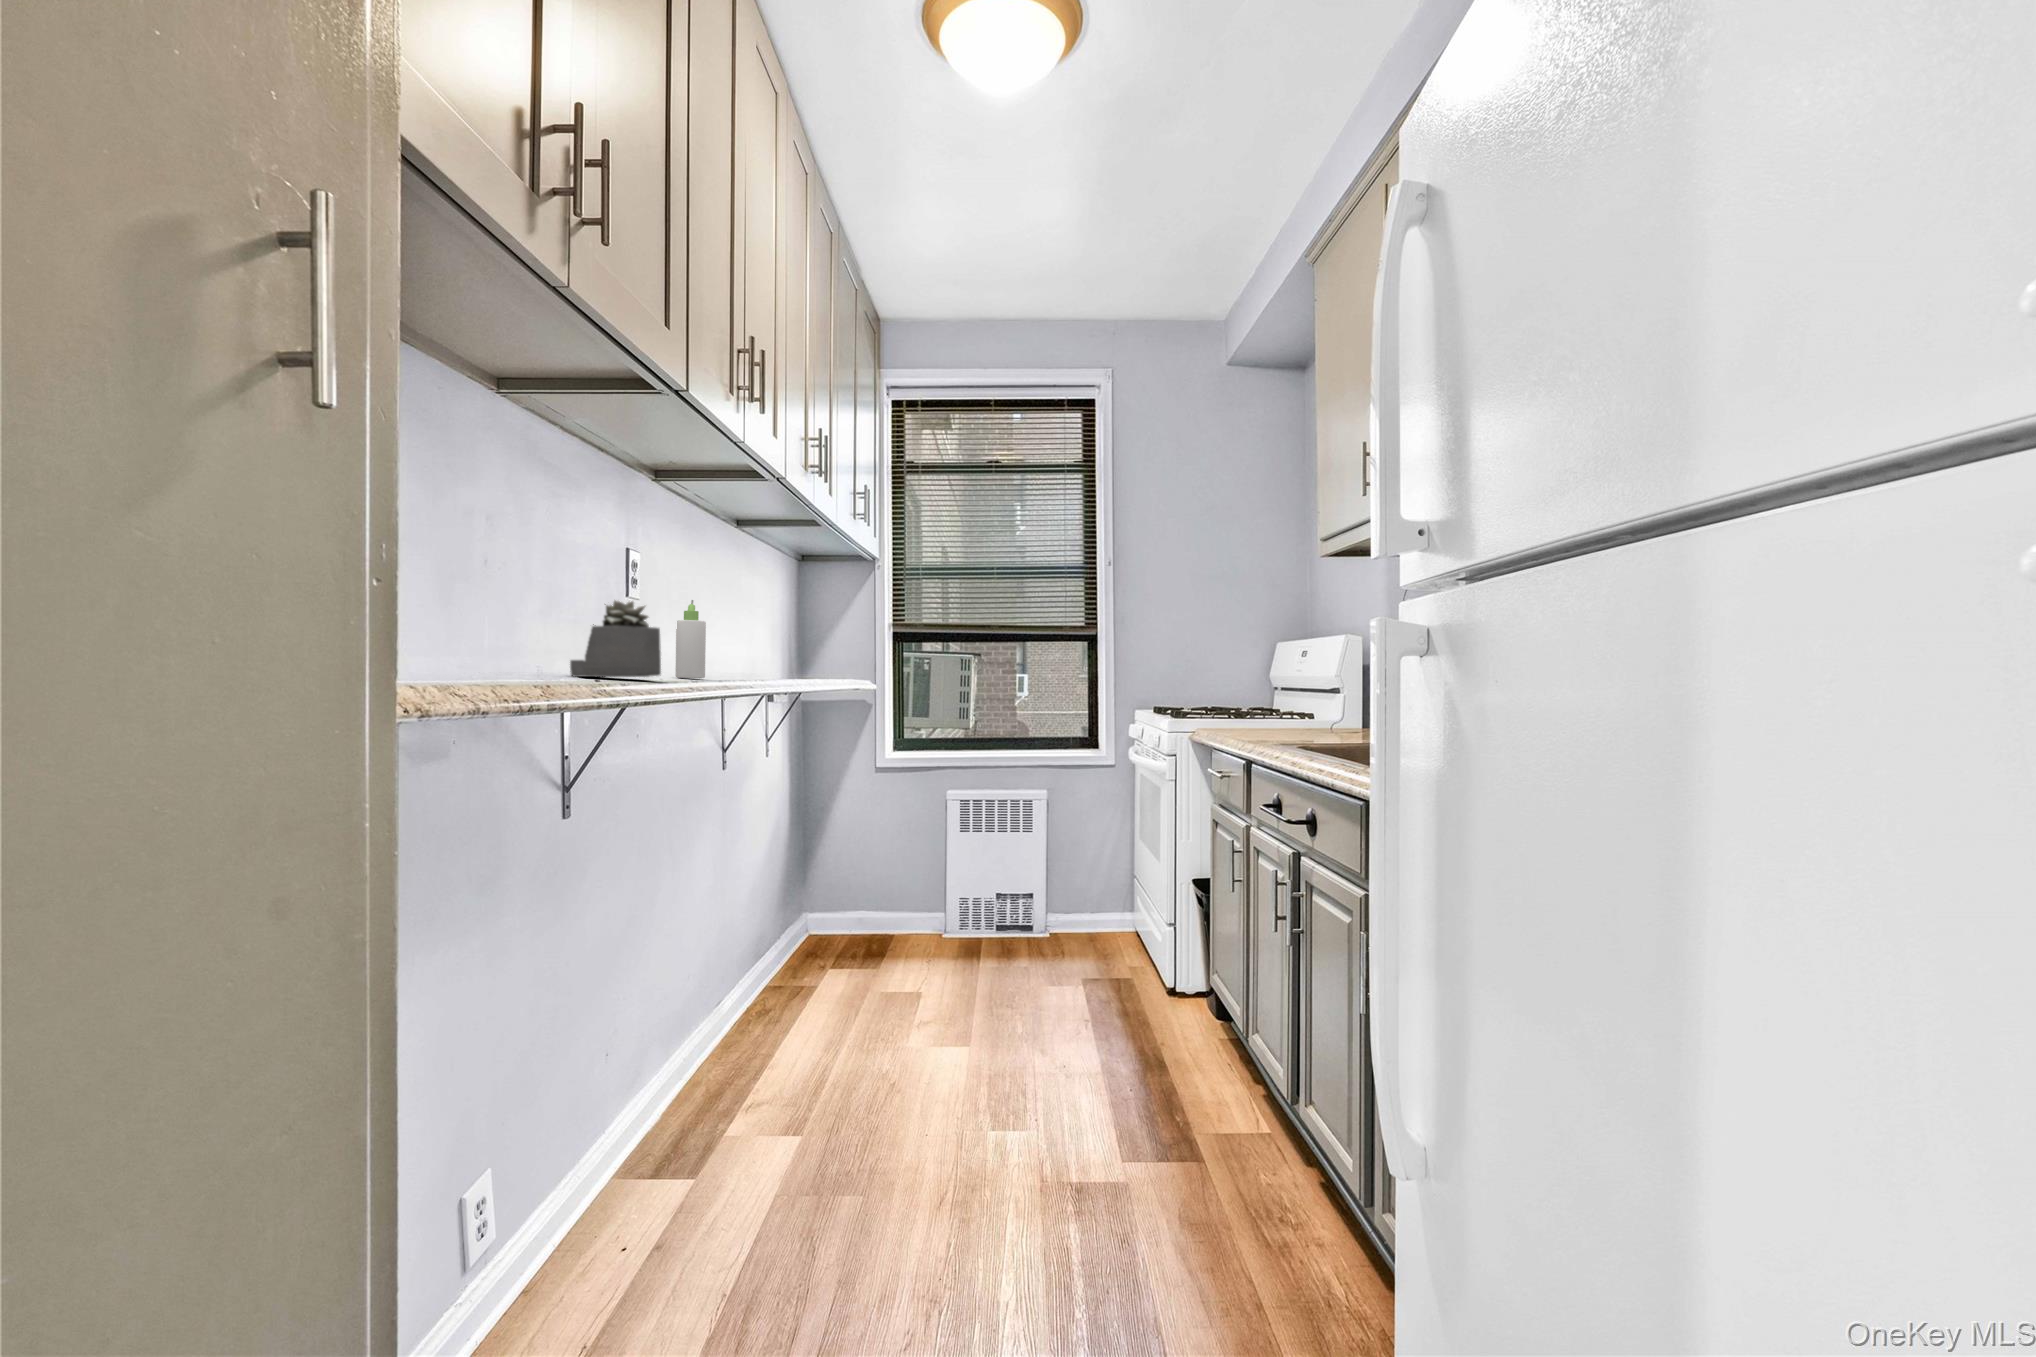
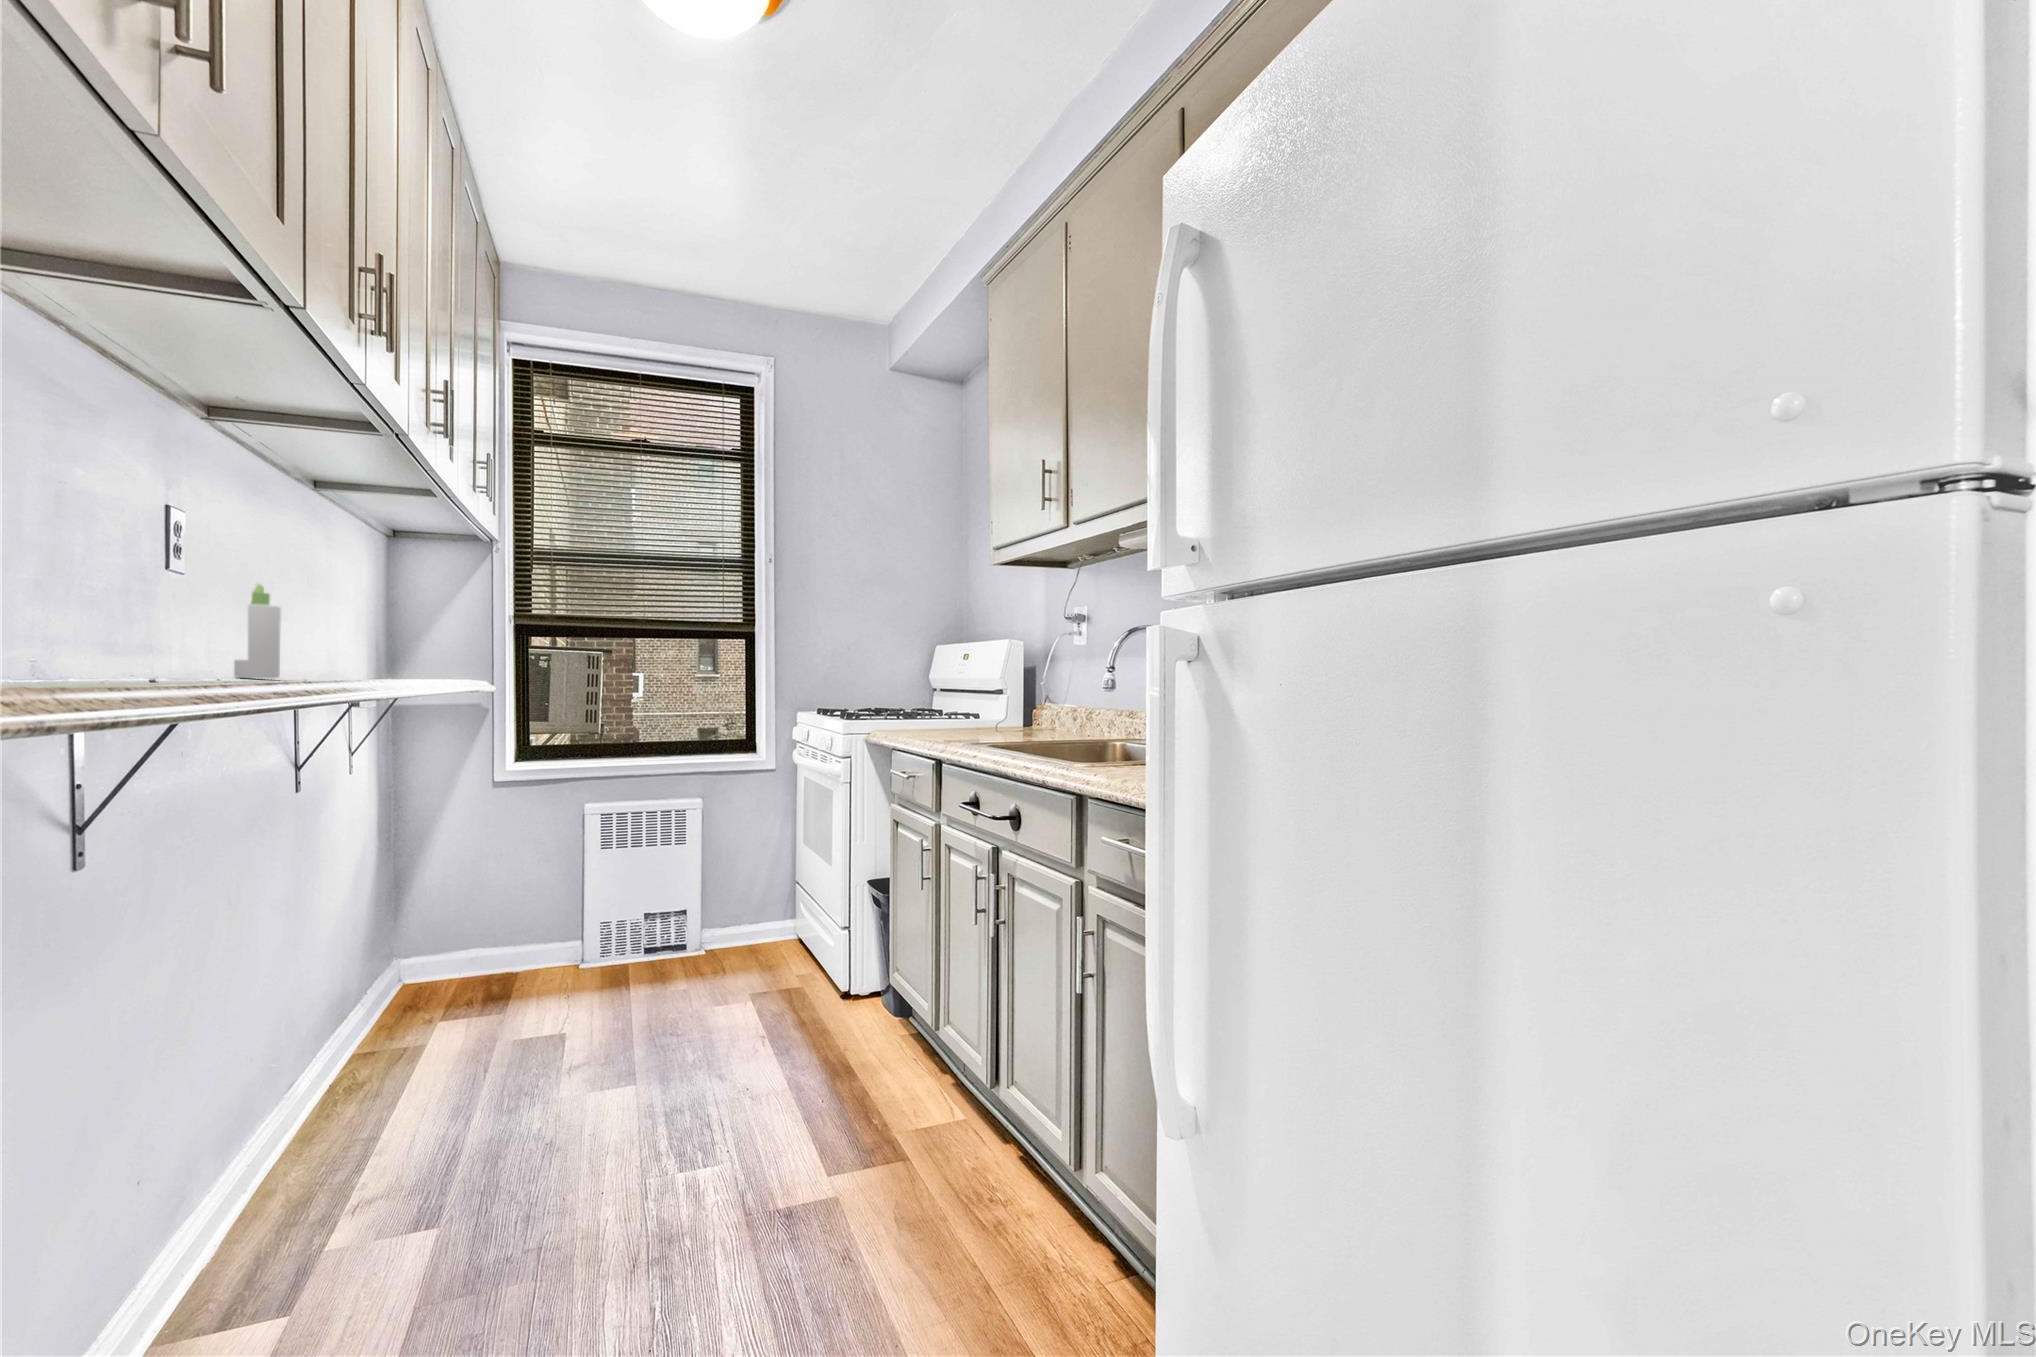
succulent plant: present [570,601,661,677] -> none [76,574,234,678]

